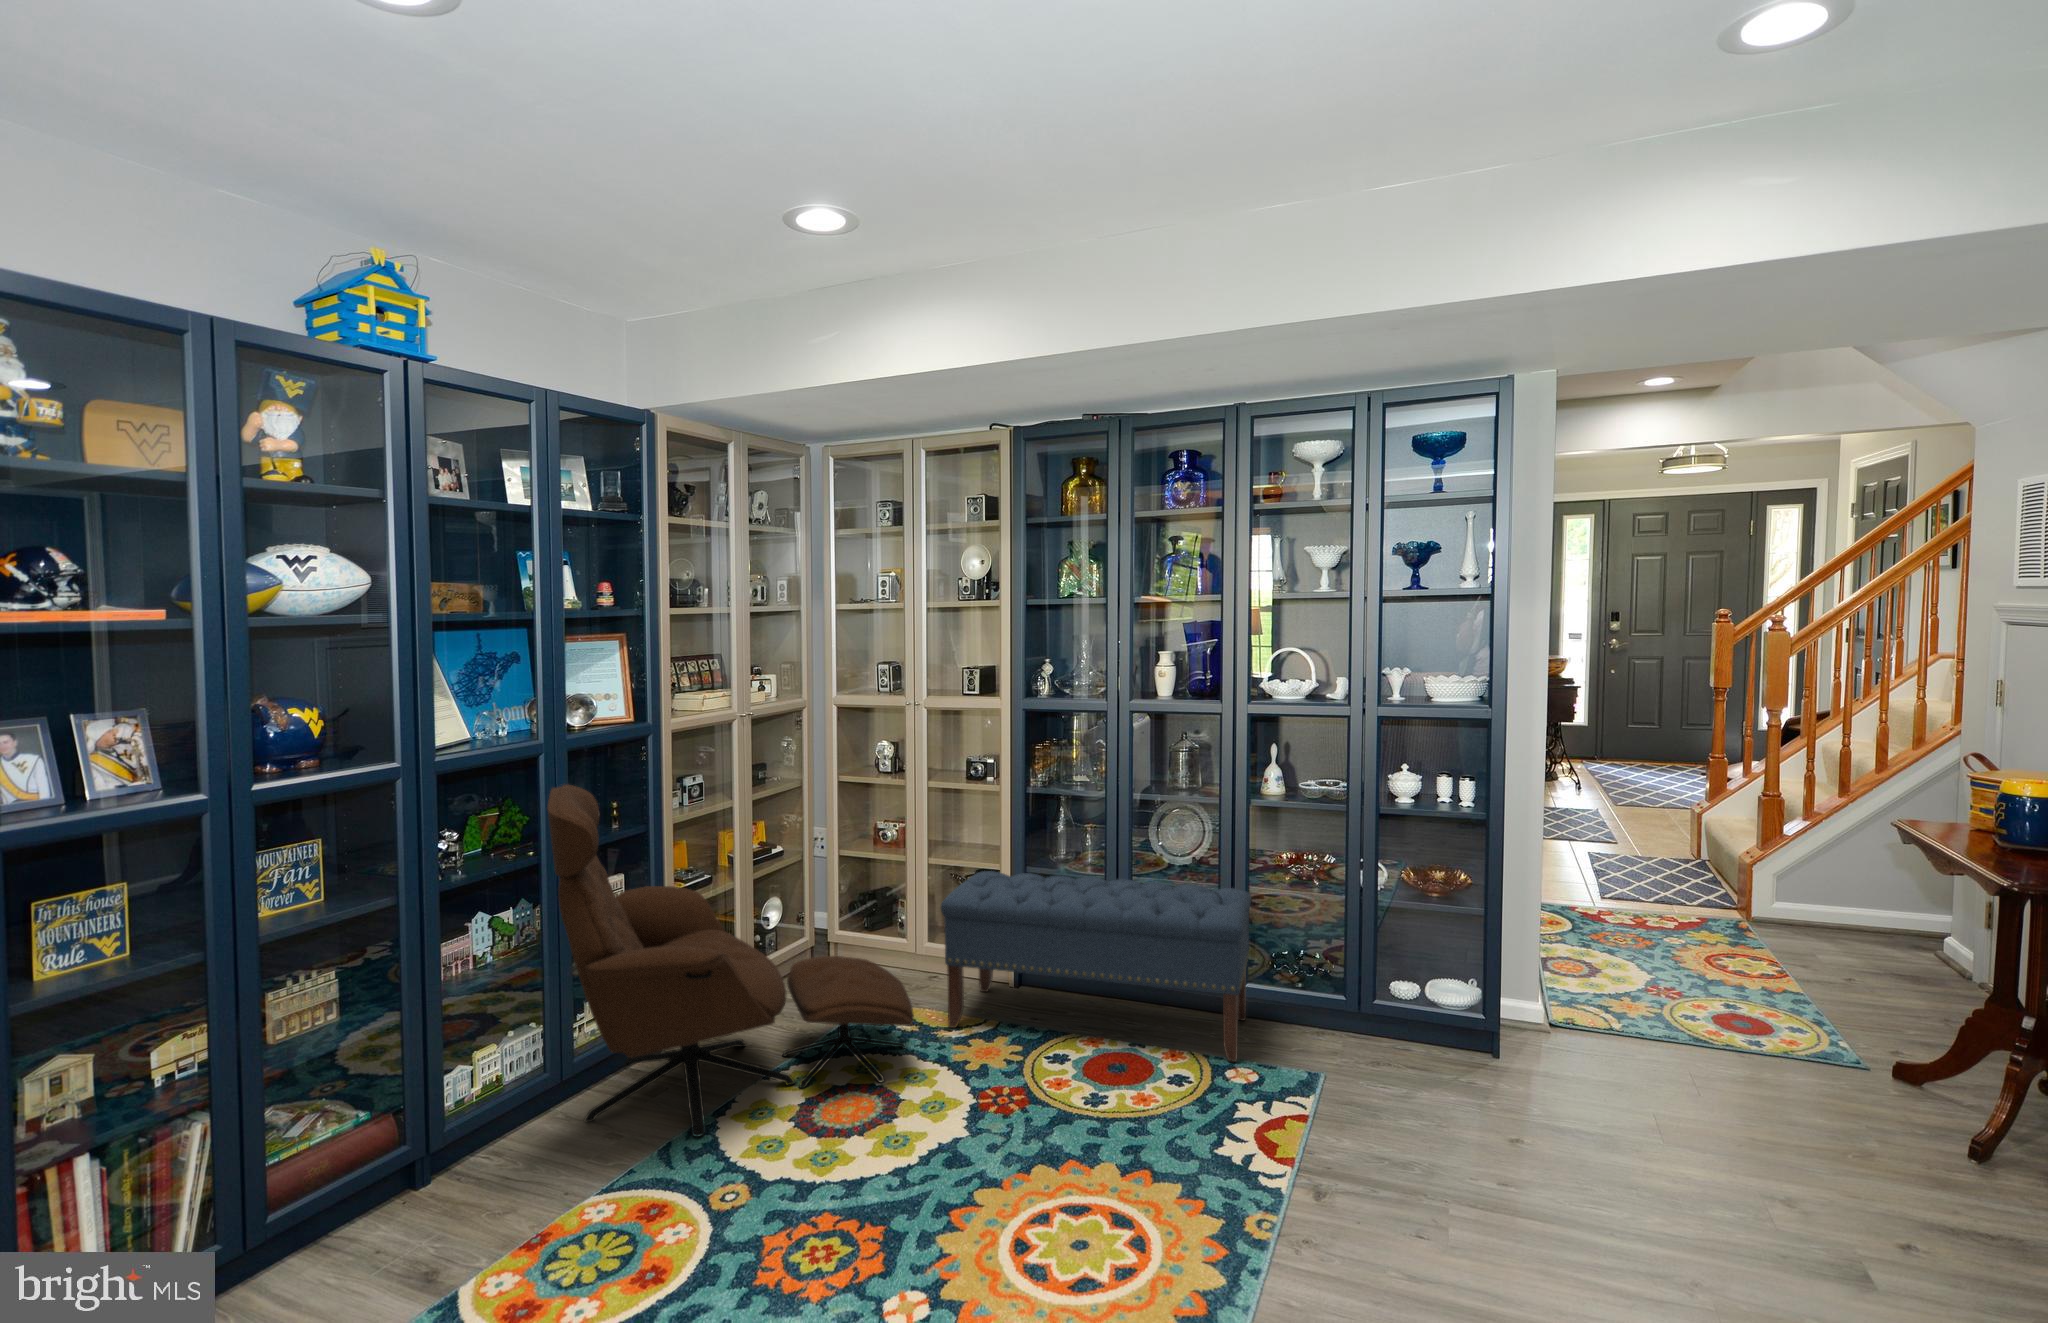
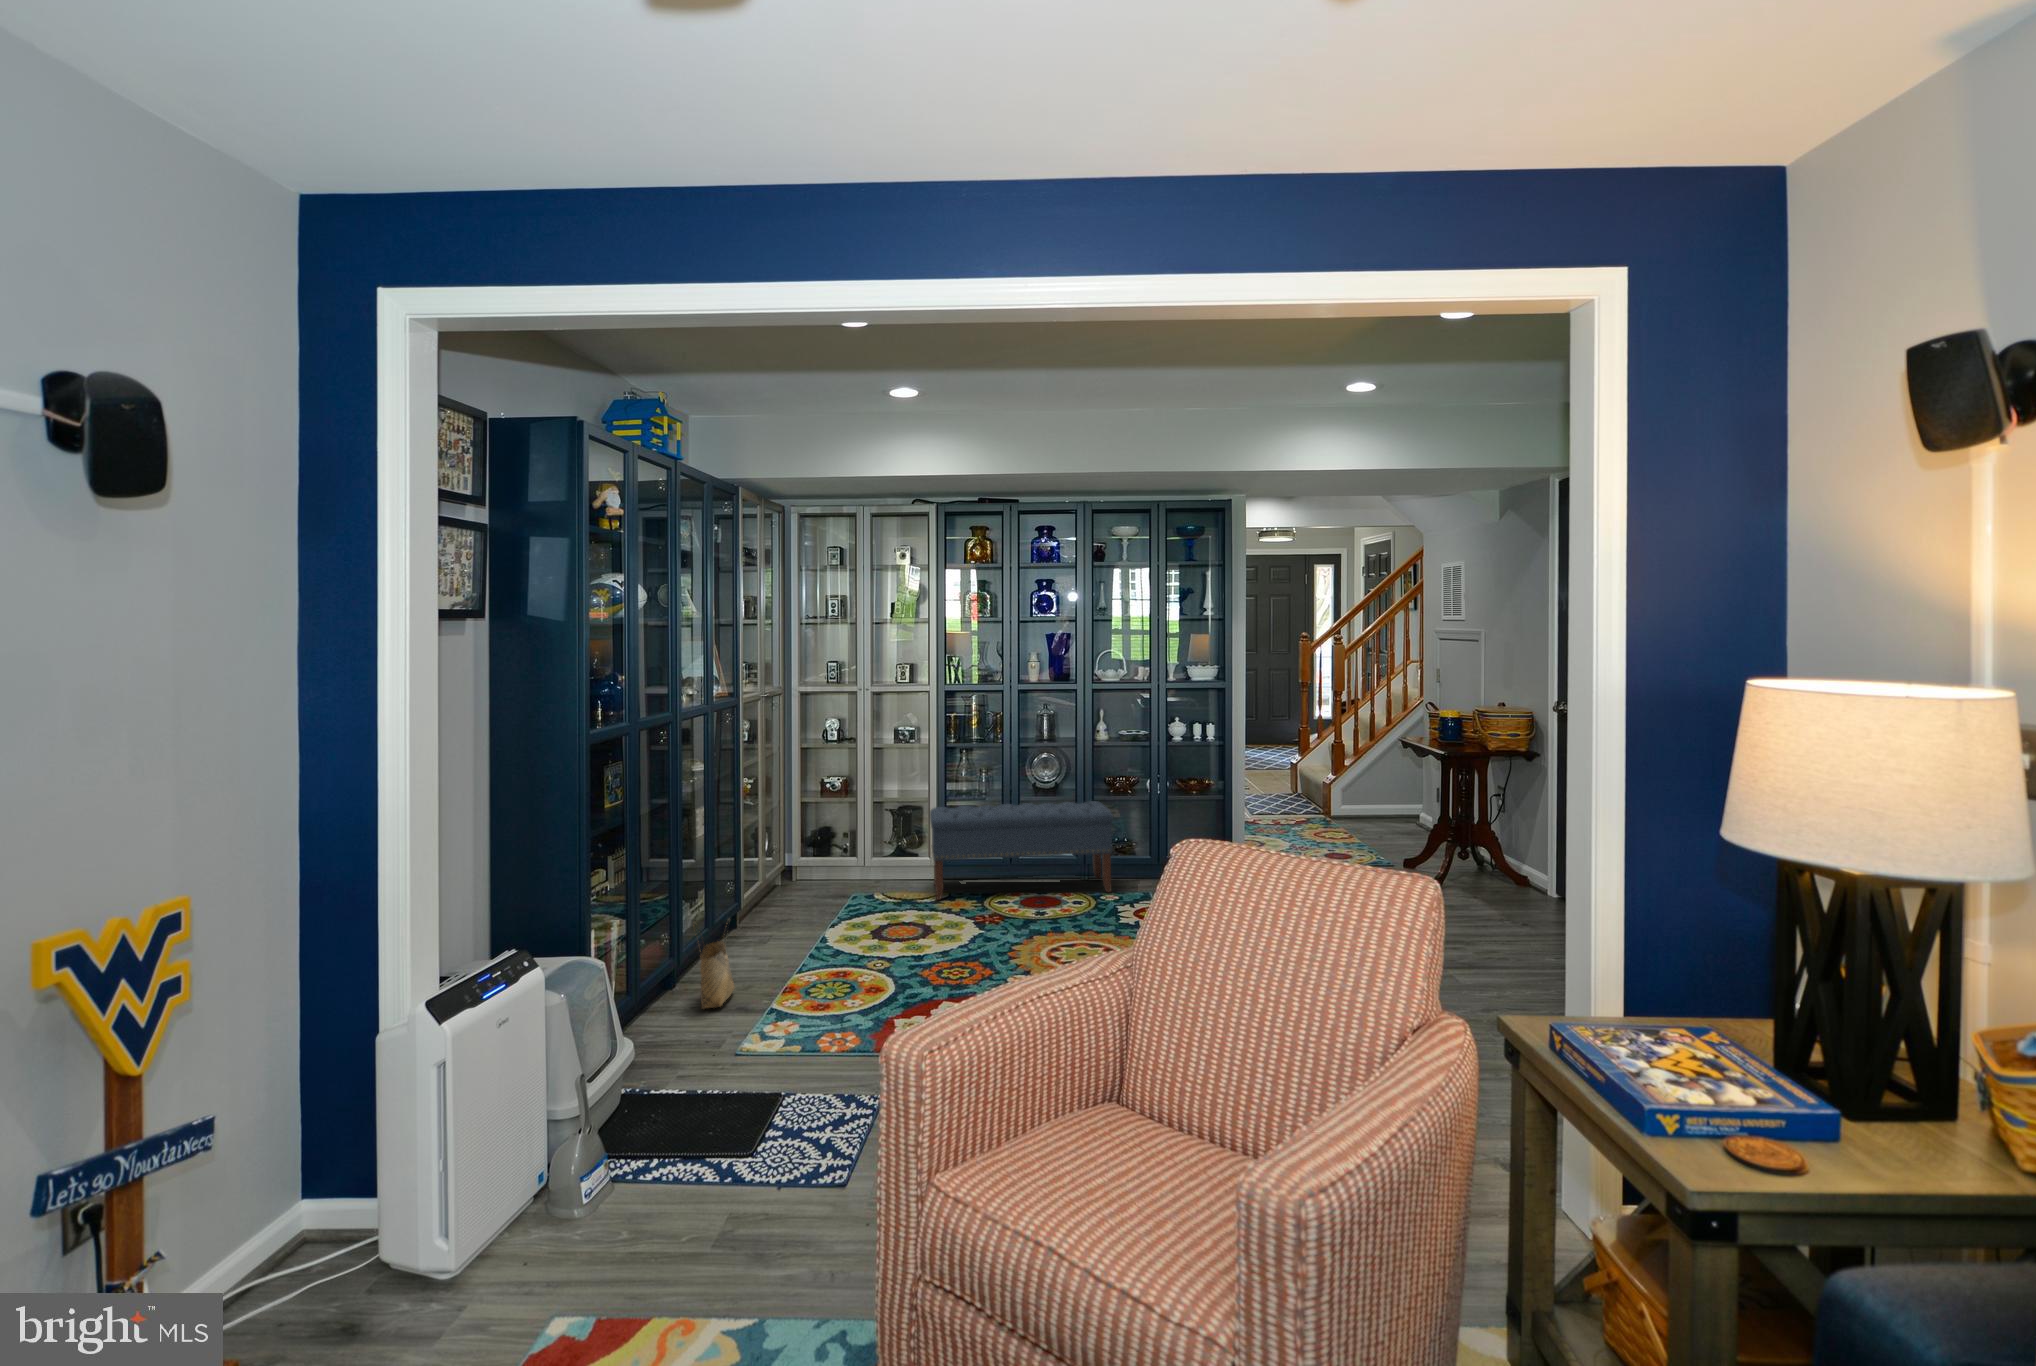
lounge chair: present [547,785,914,1137] -> none [722,750,942,953]
woven basket: none [273,1100,392,1275] -> present [700,923,735,1009]

